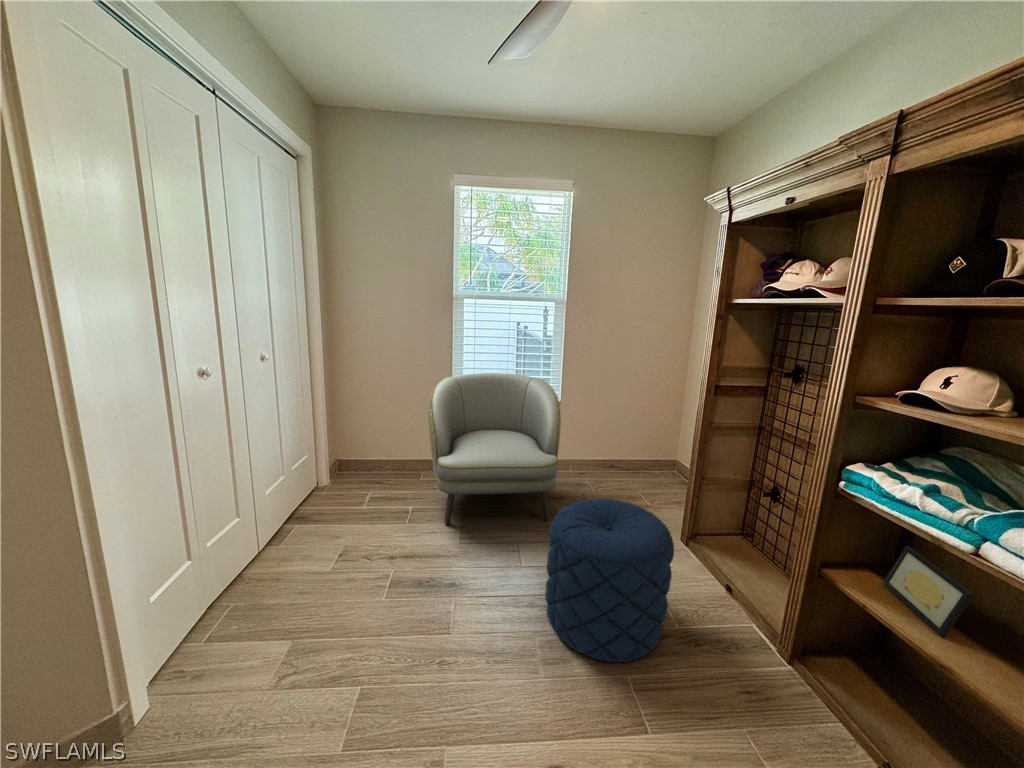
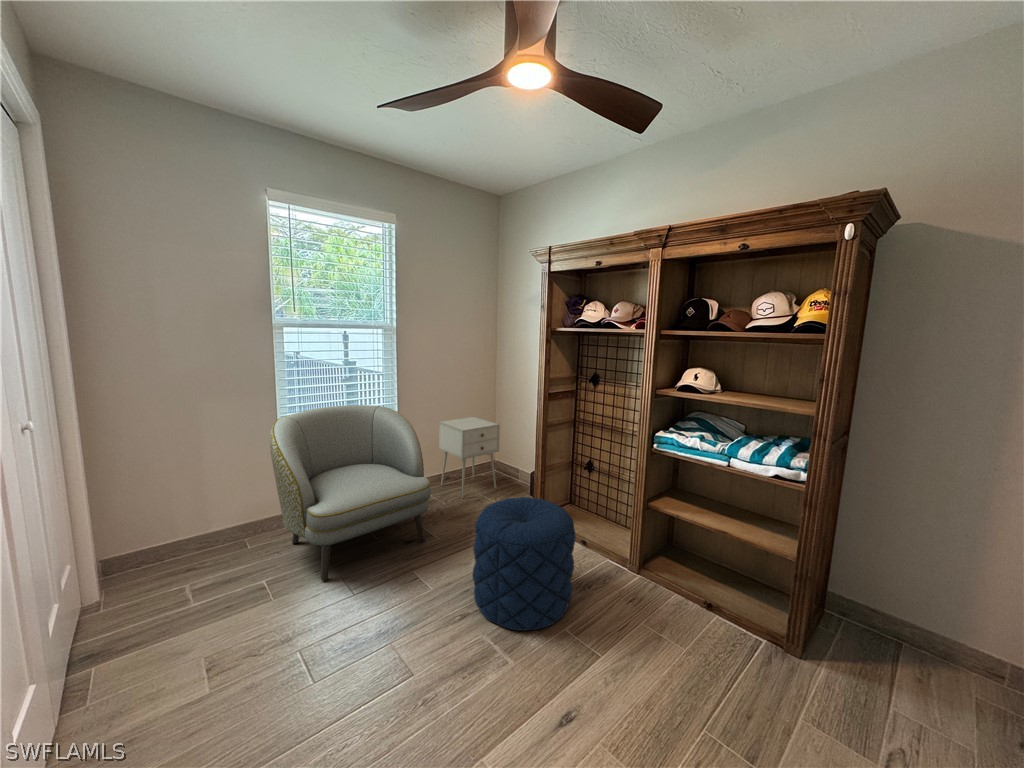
nightstand: none [604,404,673,492] -> present [439,417,500,498]
picture frame: present [883,546,975,638] -> none [677,475,724,518]

